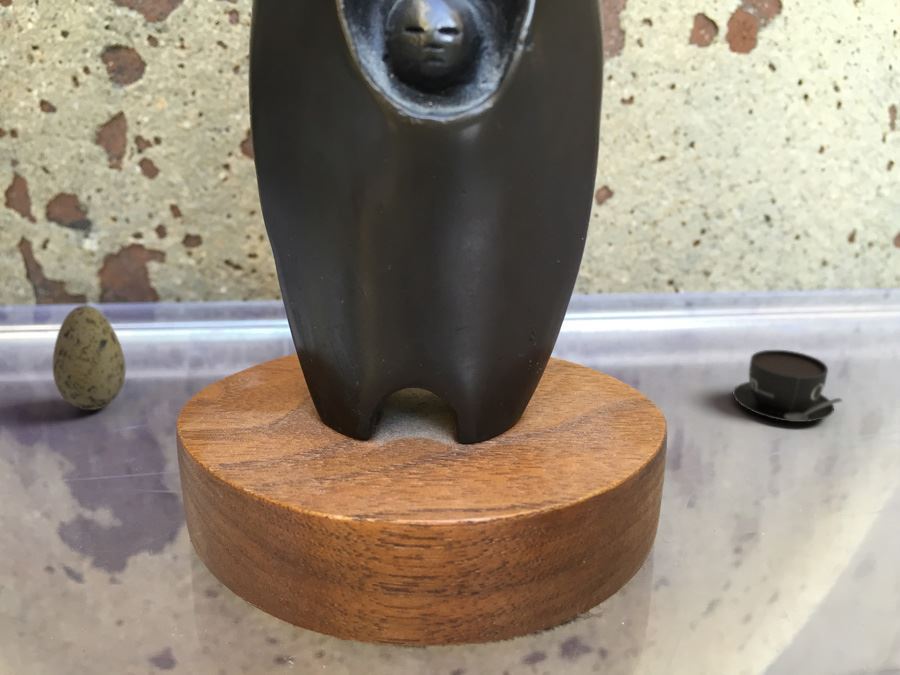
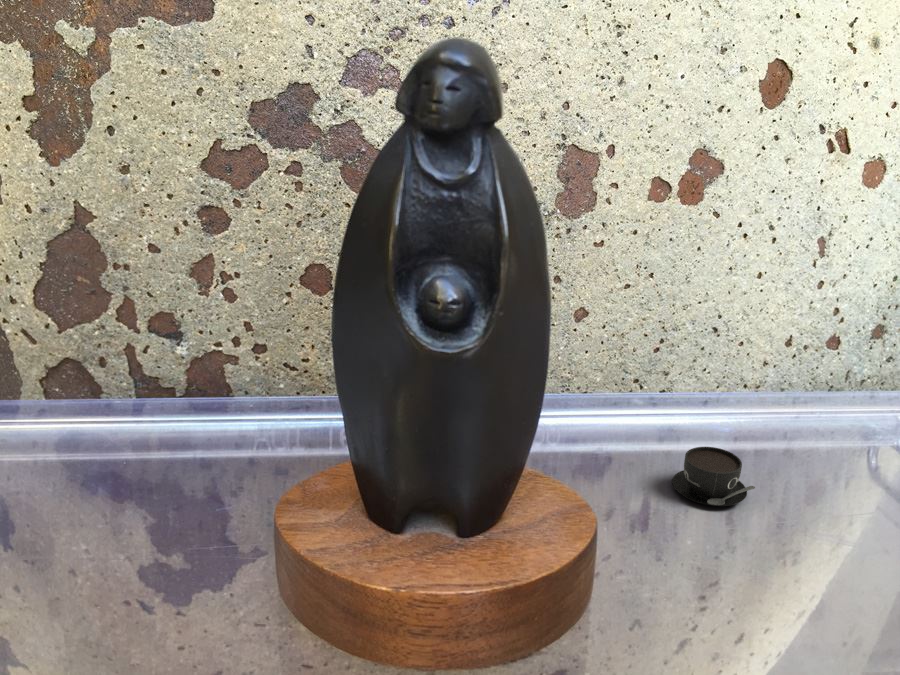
decorative egg: present [53,305,126,410] -> none [164,411,215,486]

